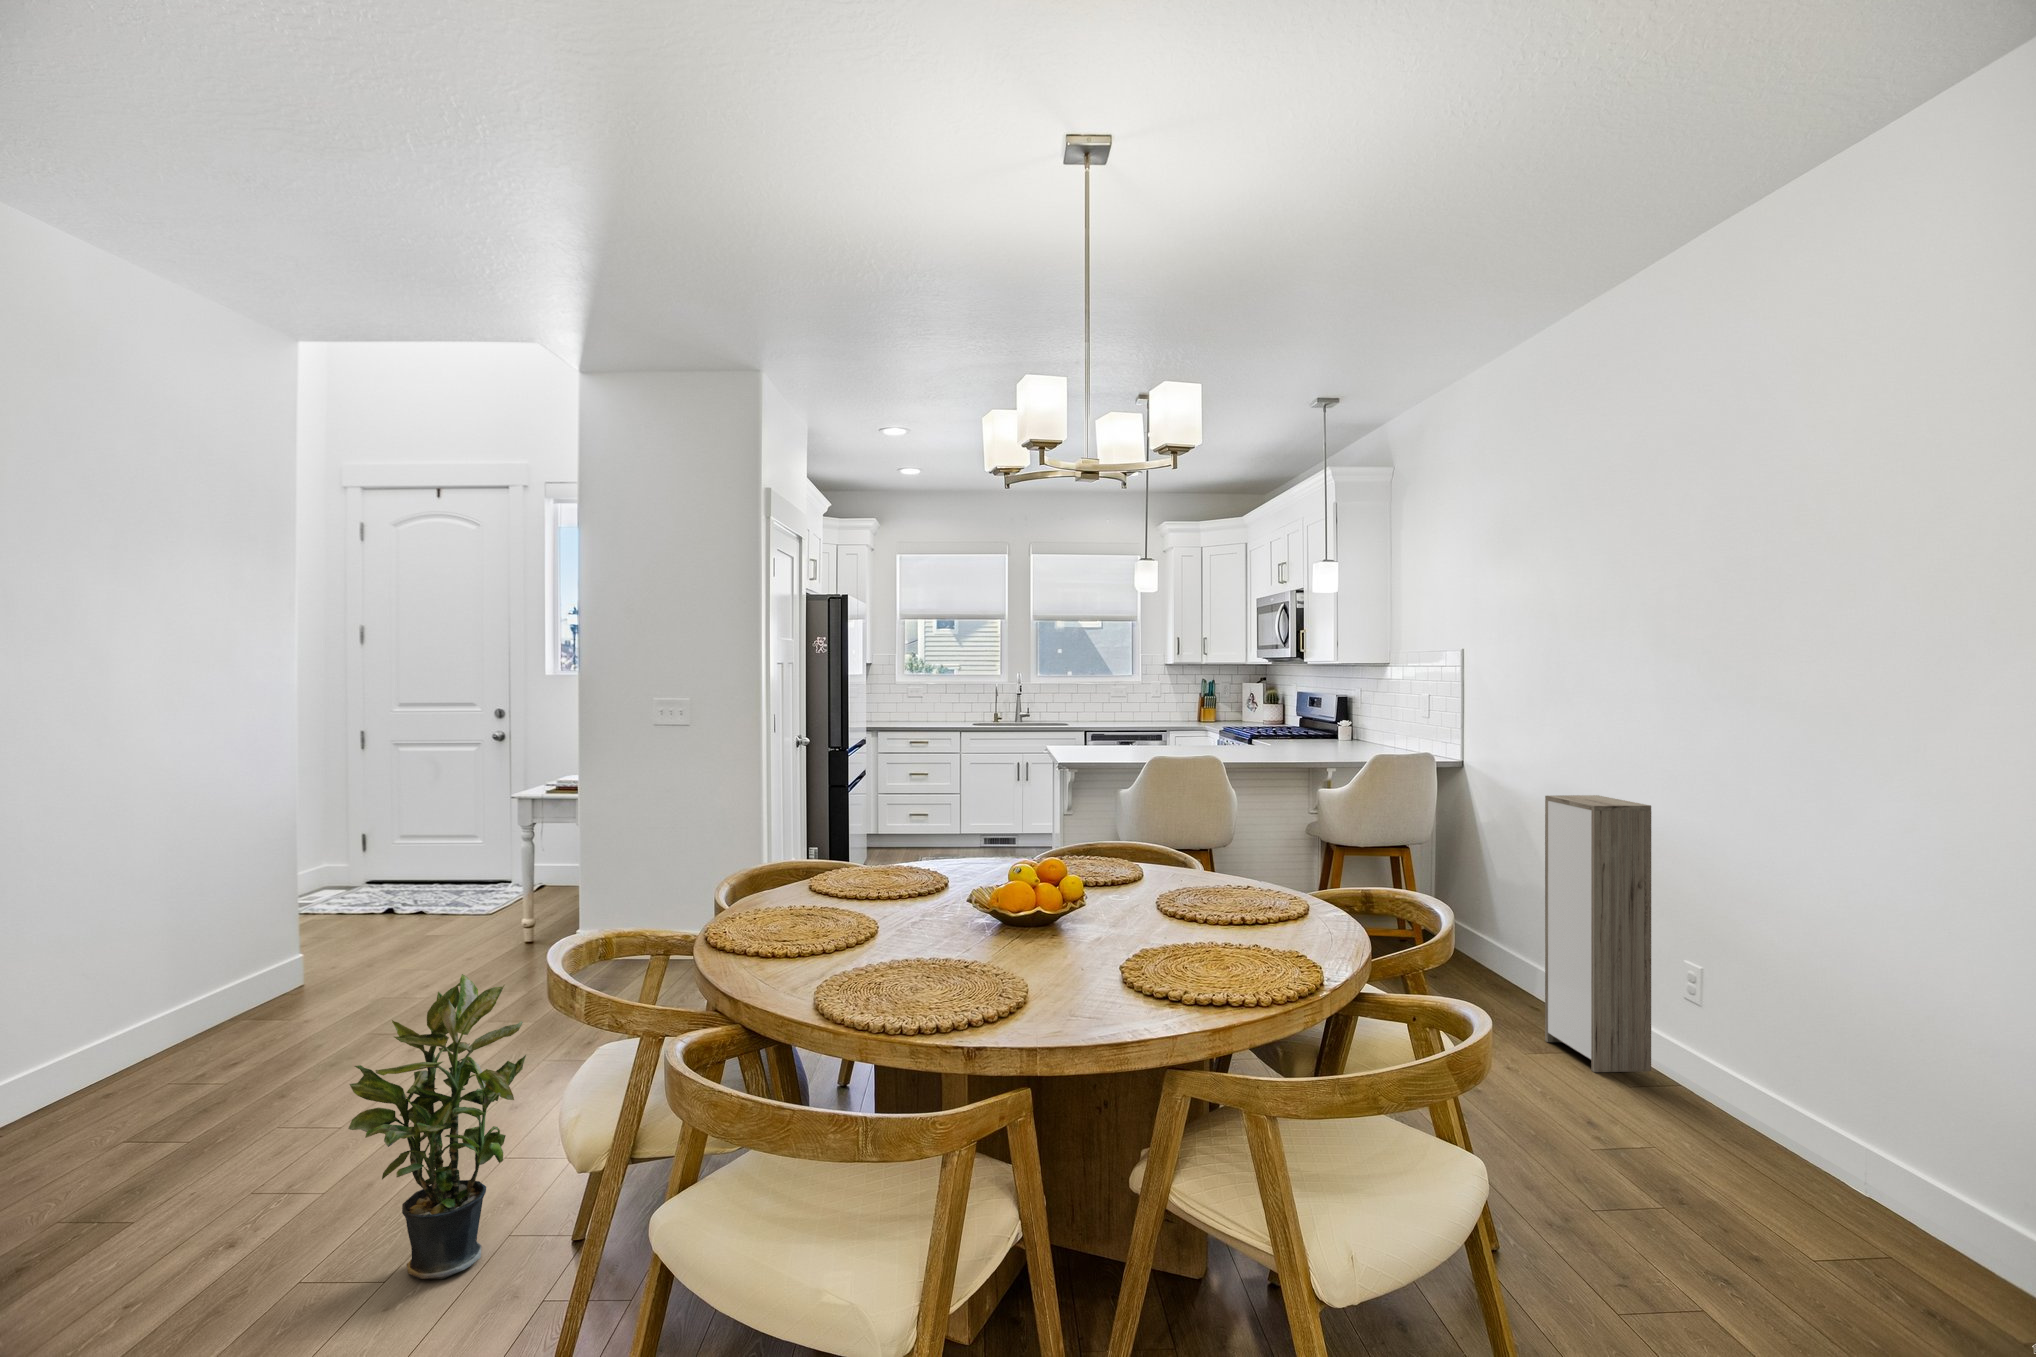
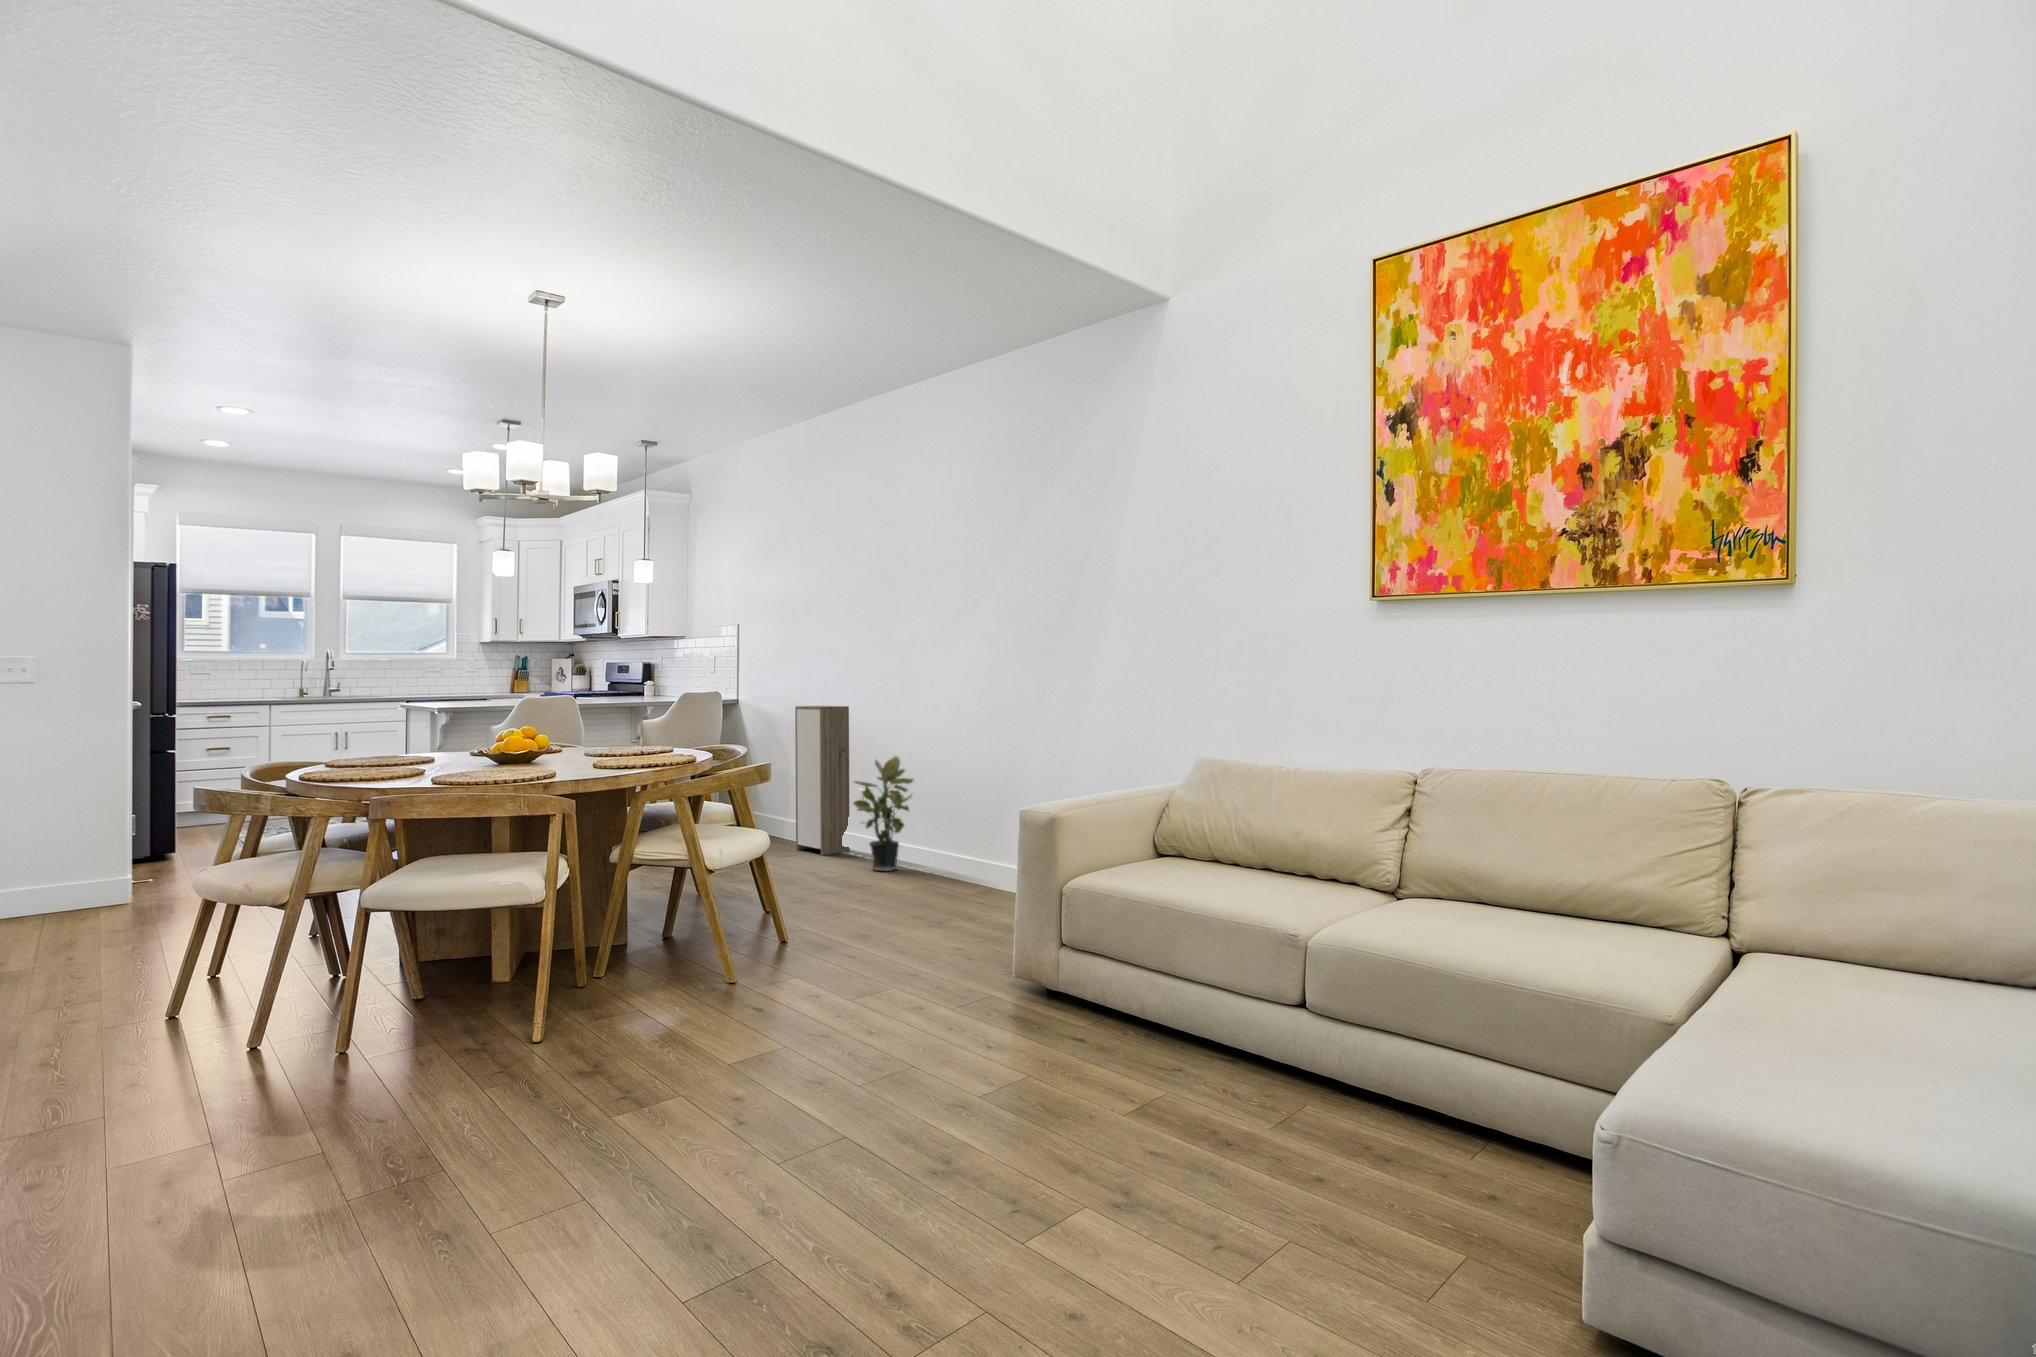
potted plant: present [348,974,526,1279] -> present [853,756,913,871]

